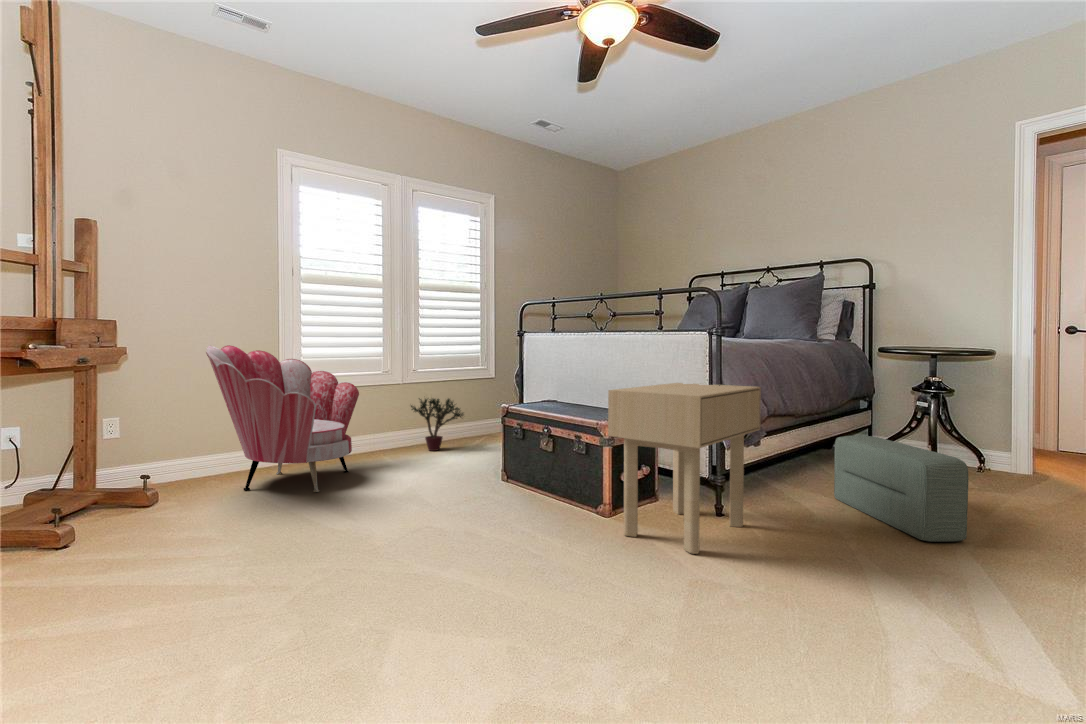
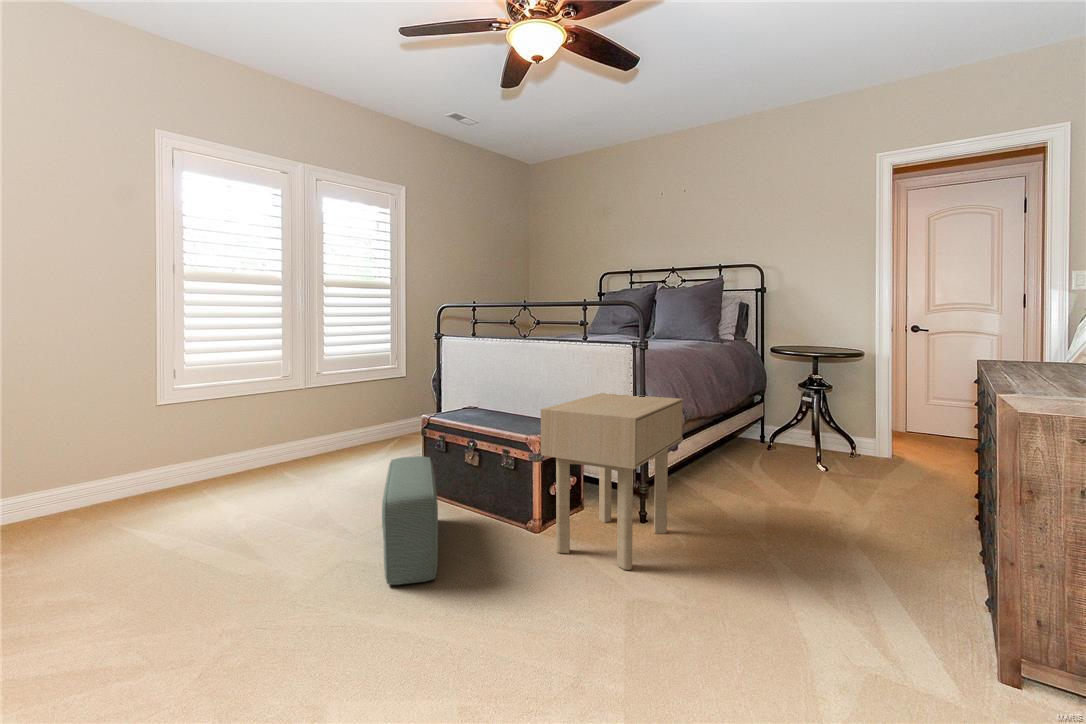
armchair: present [206,345,359,492] -> none [69,356,261,523]
potted plant: present [411,399,463,451] -> none [316,400,379,458]
pouf: present [834,436,969,542] -> present [382,456,438,585]

